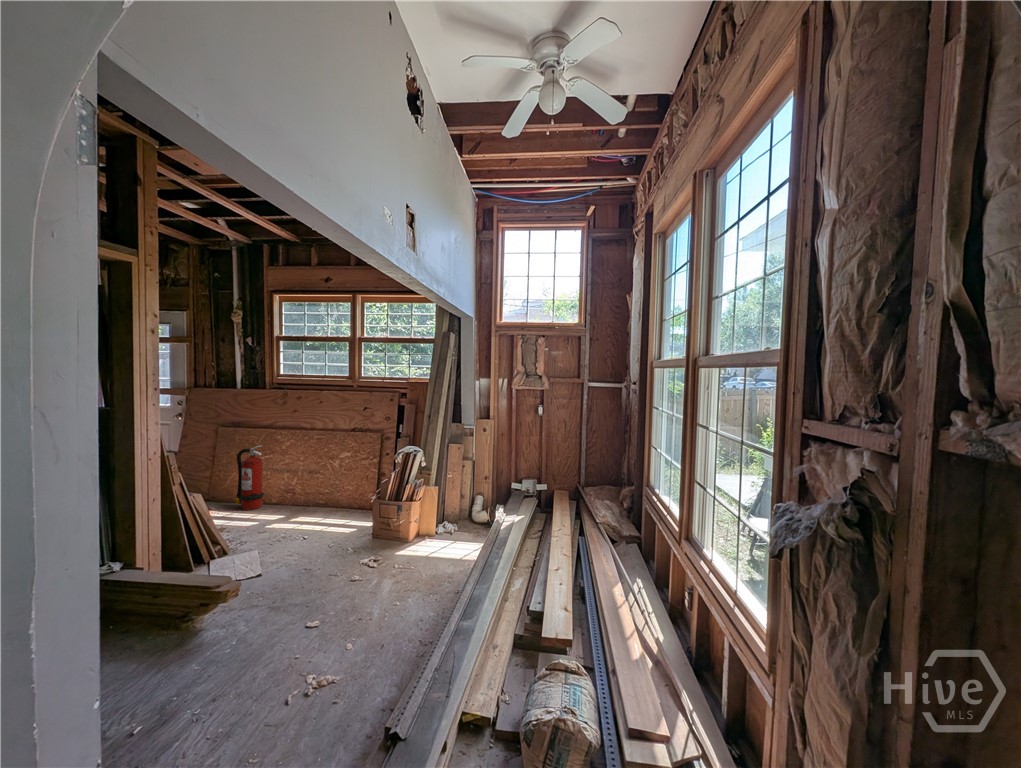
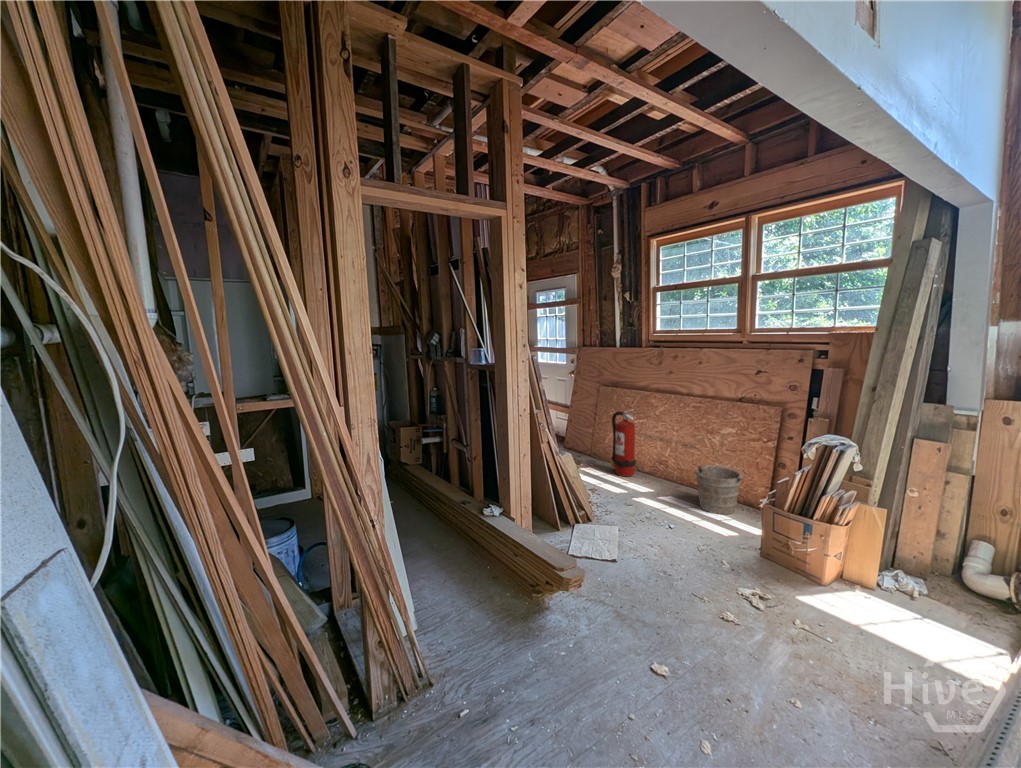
bucket: none [322,481,359,519] -> present [696,466,744,514]

